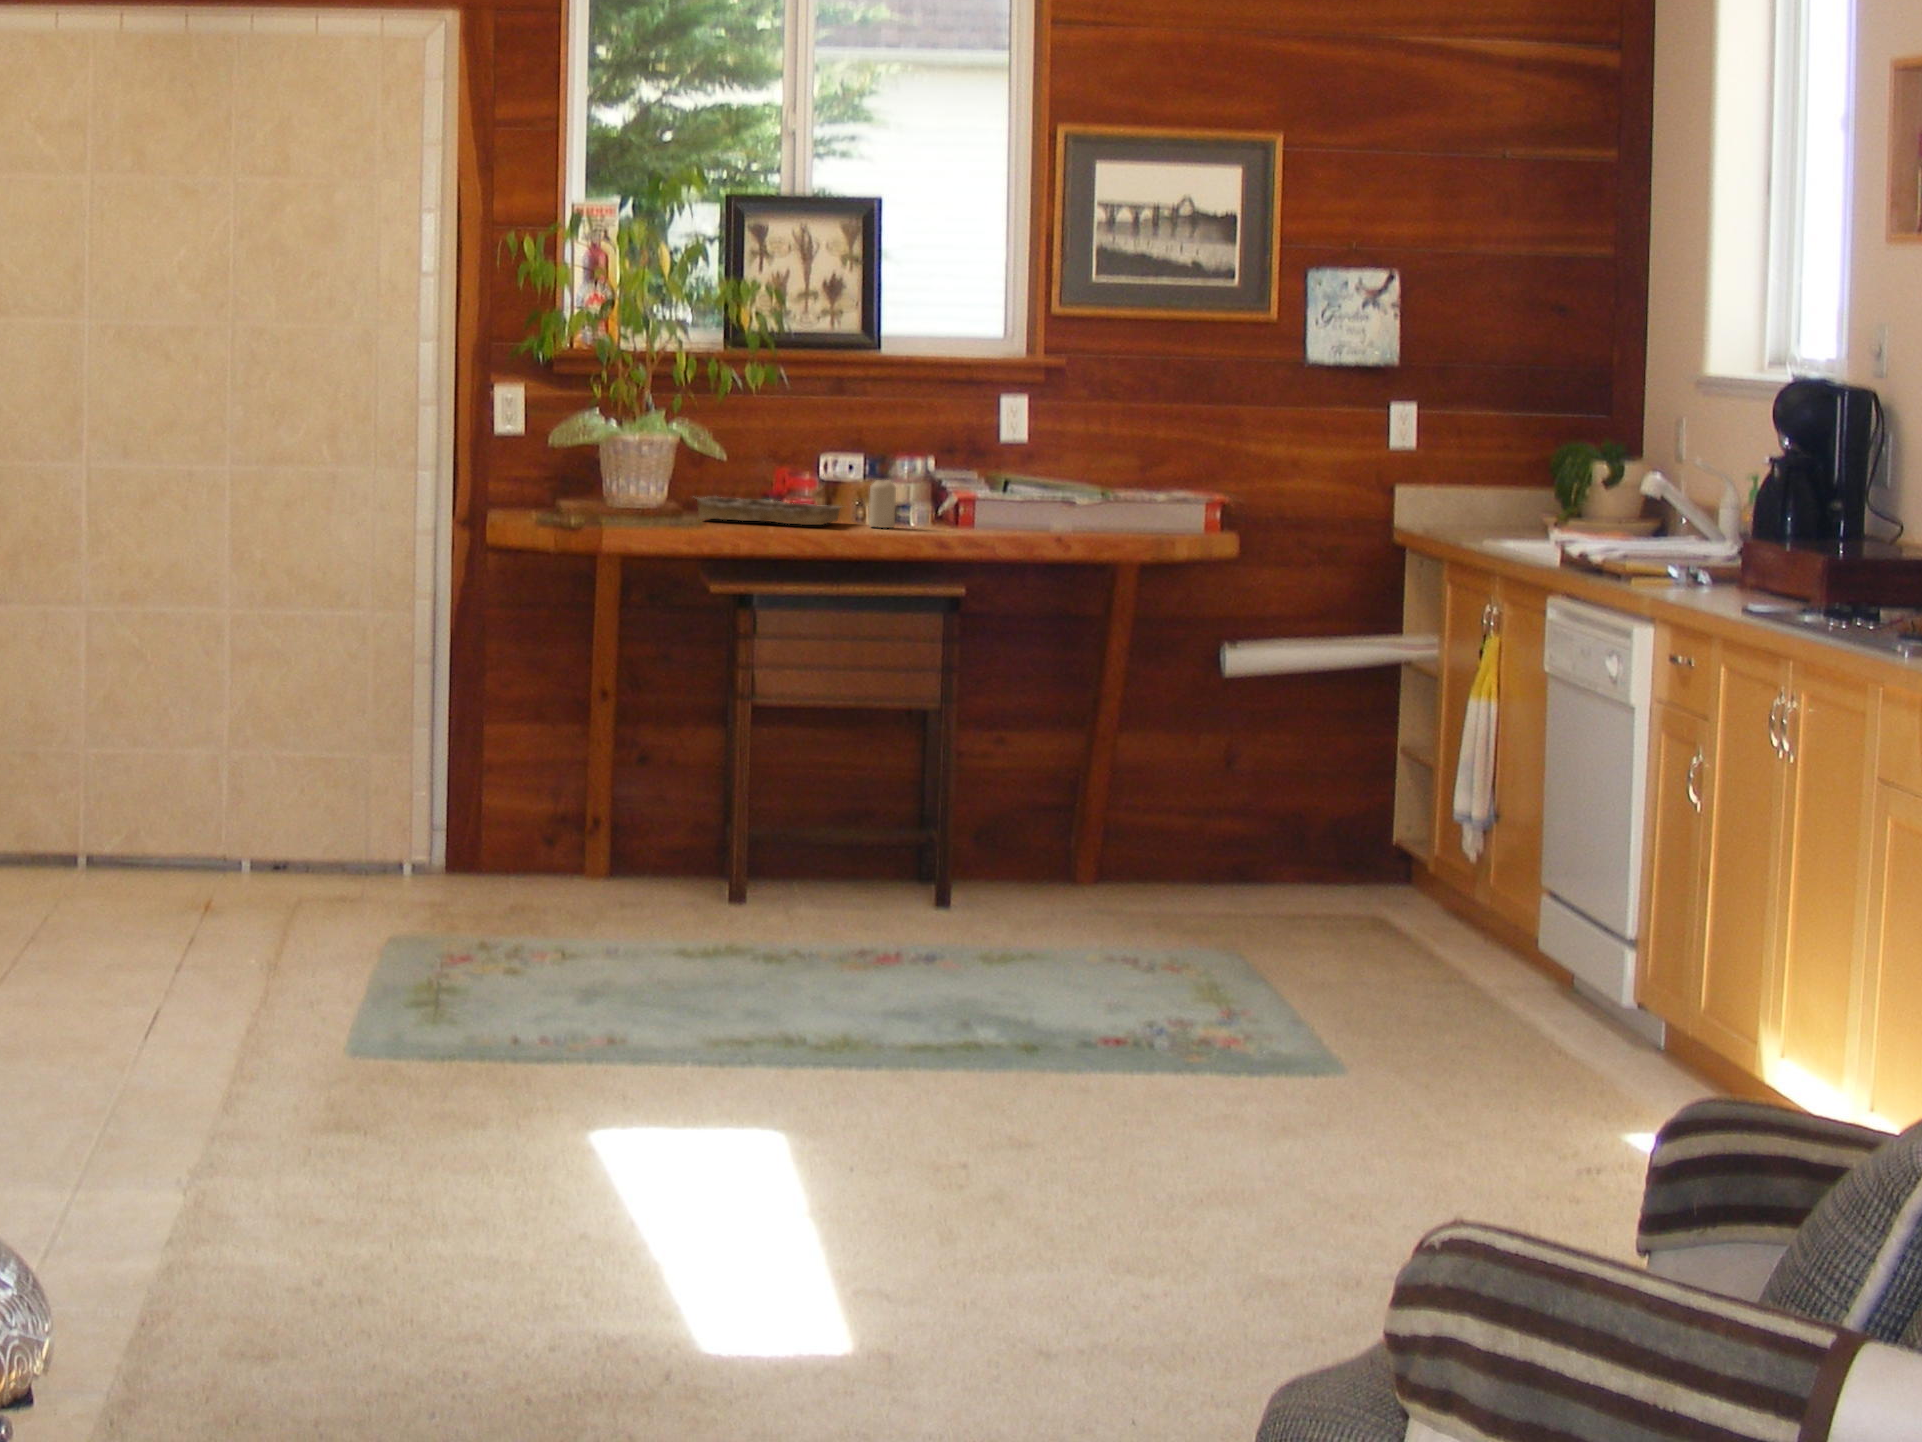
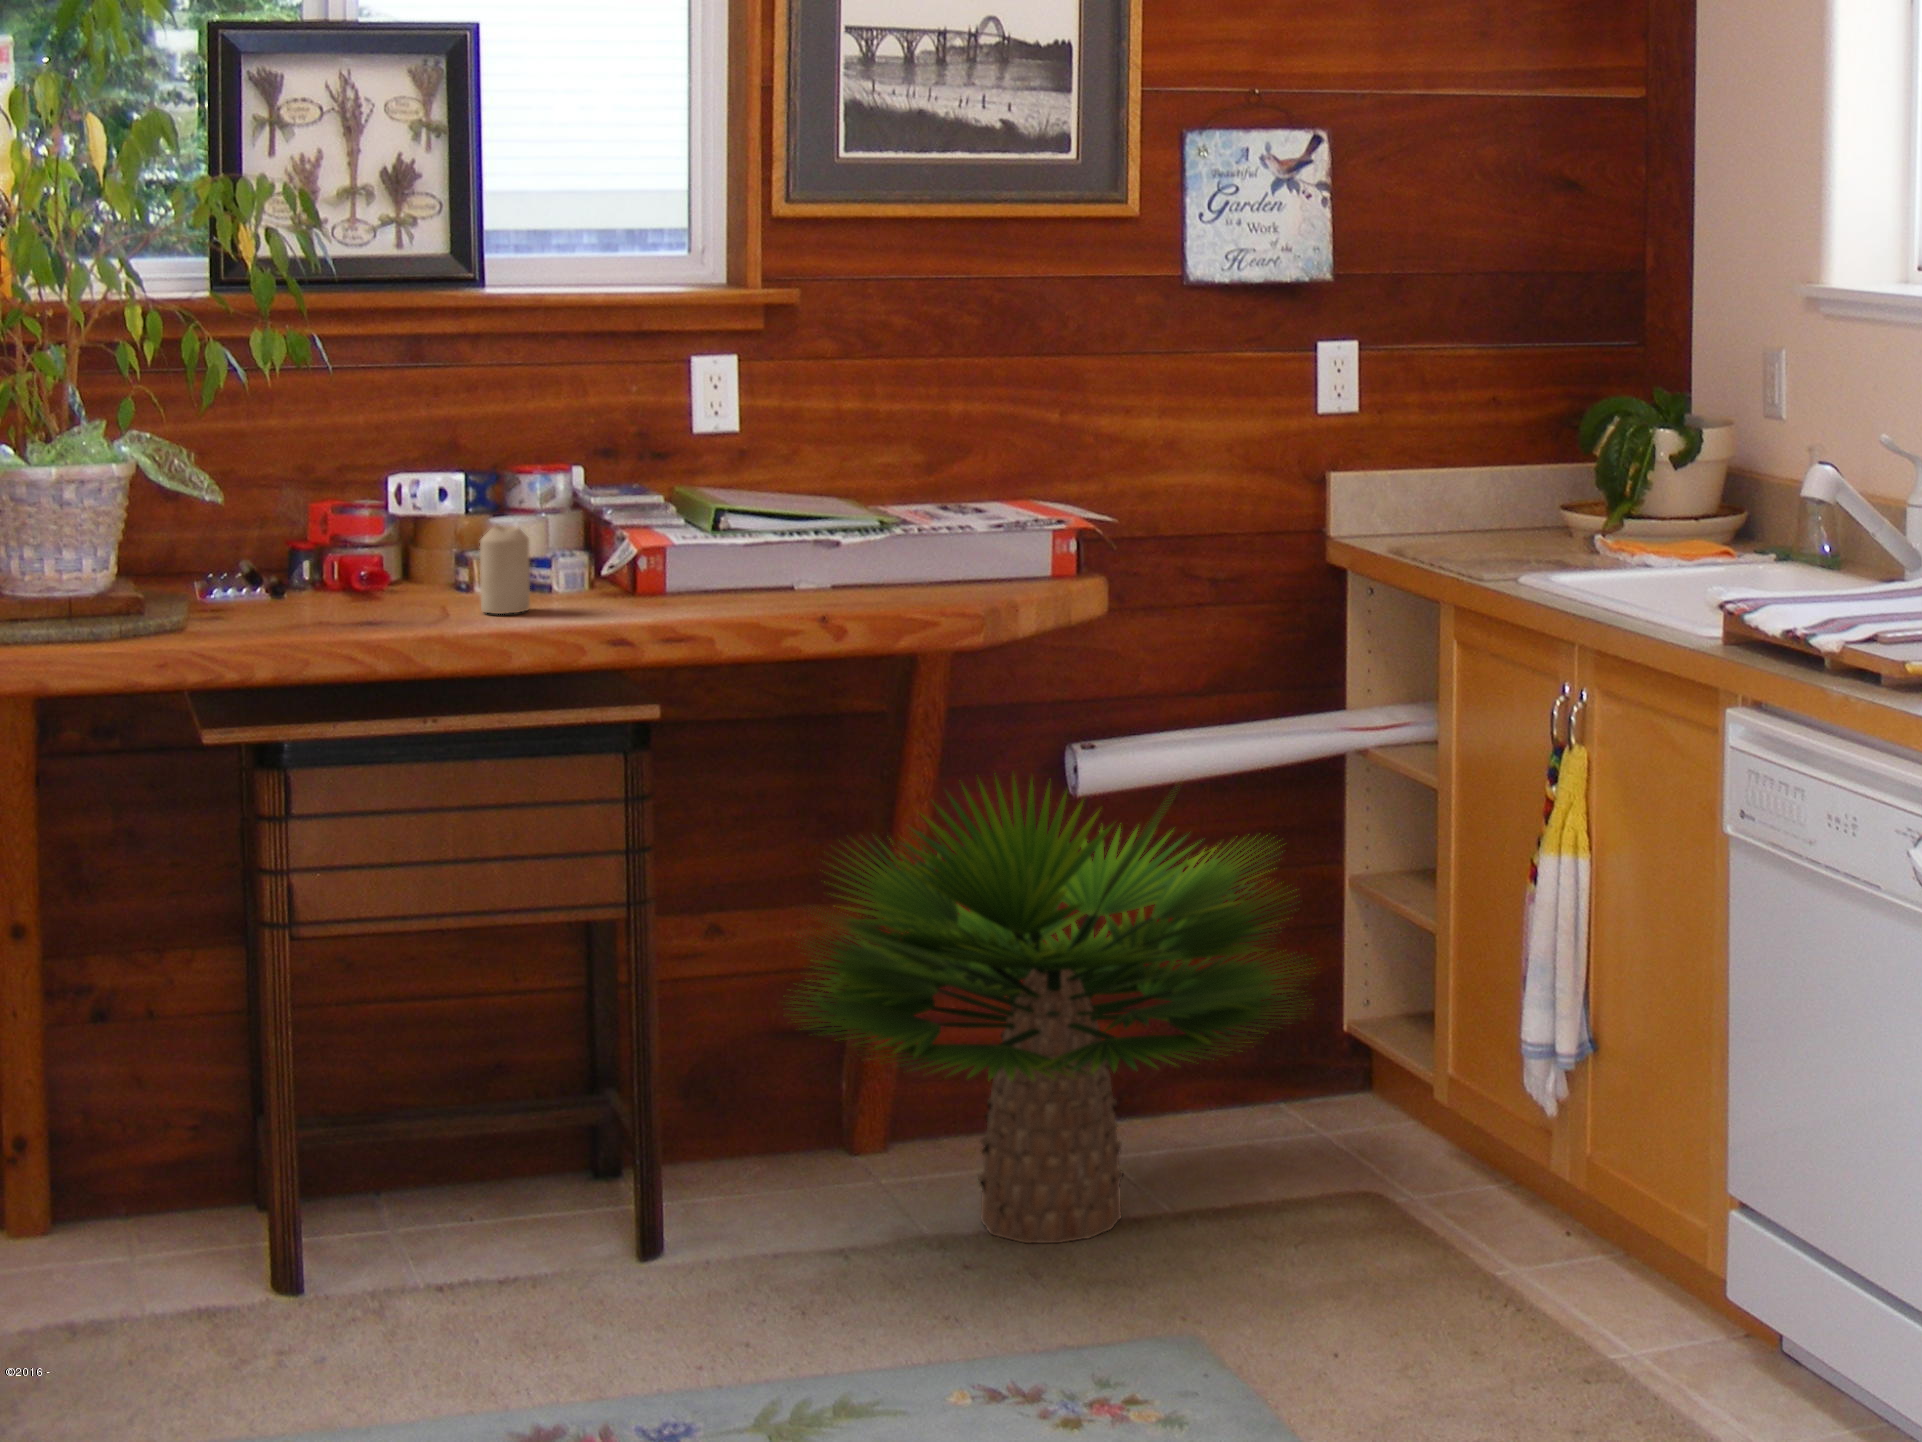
tray: present [696,496,840,525] -> none [130,564,442,619]
potted plant: none [1023,648,1354,924] -> present [788,779,1303,1243]

